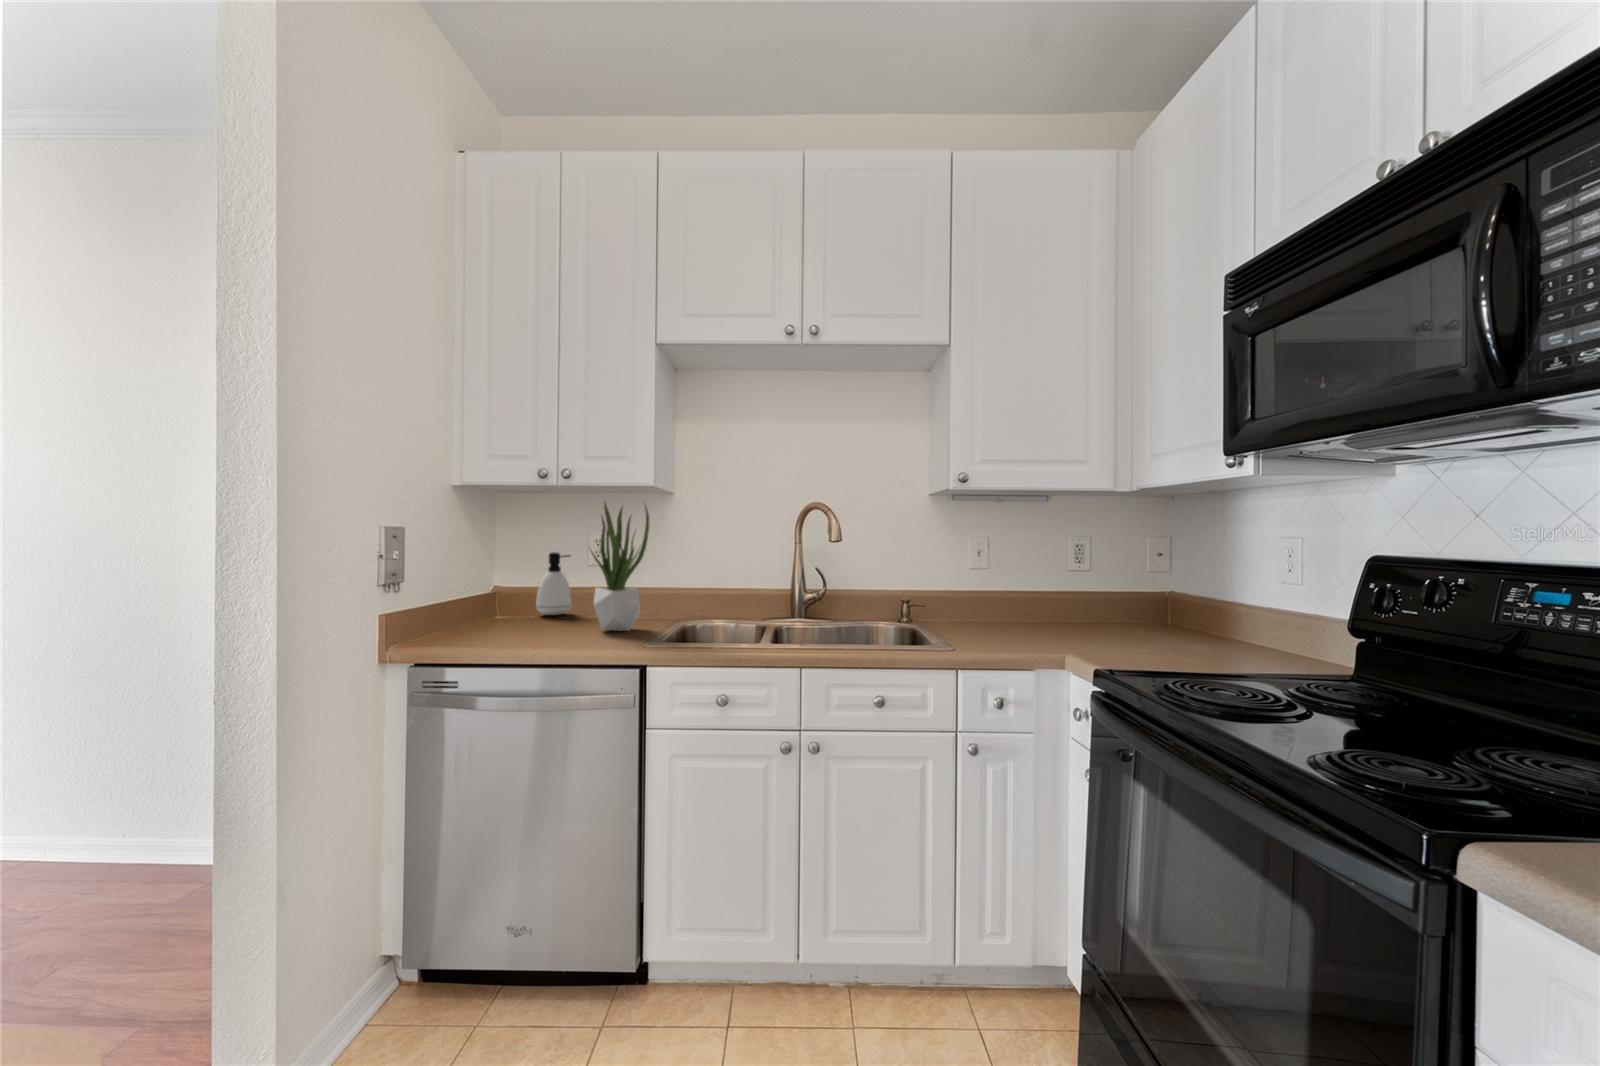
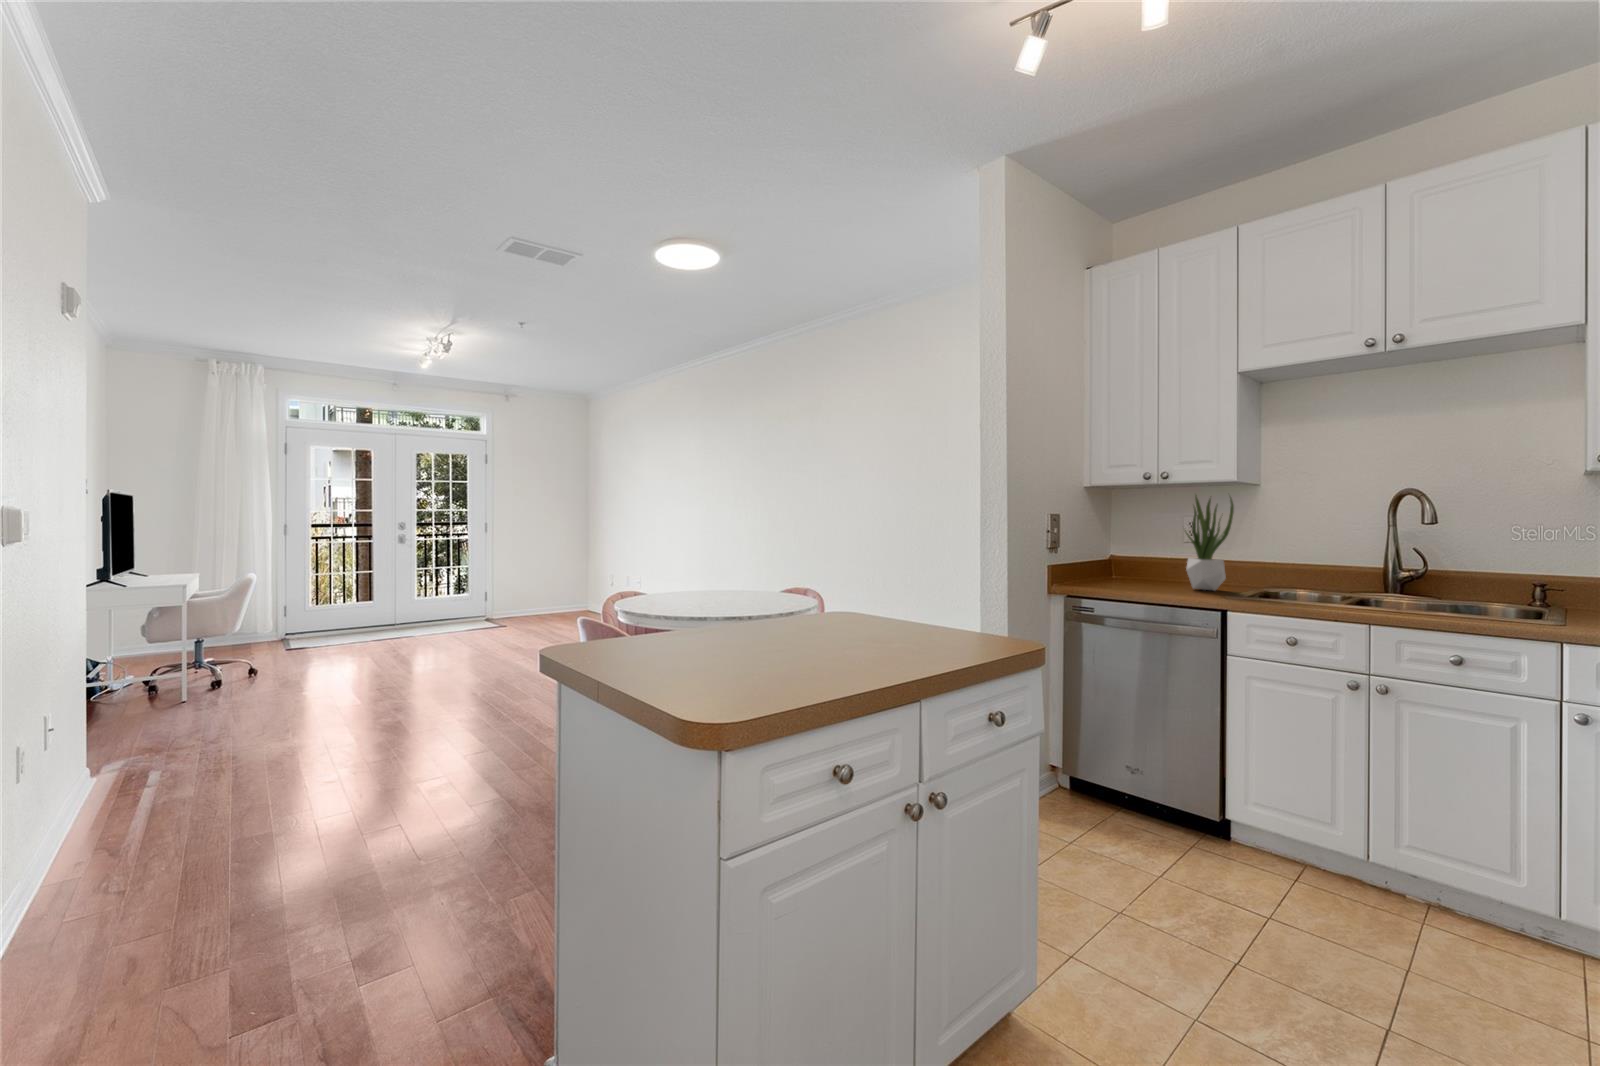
soap dispenser: present [536,552,572,615] -> none [1141,533,1171,579]

